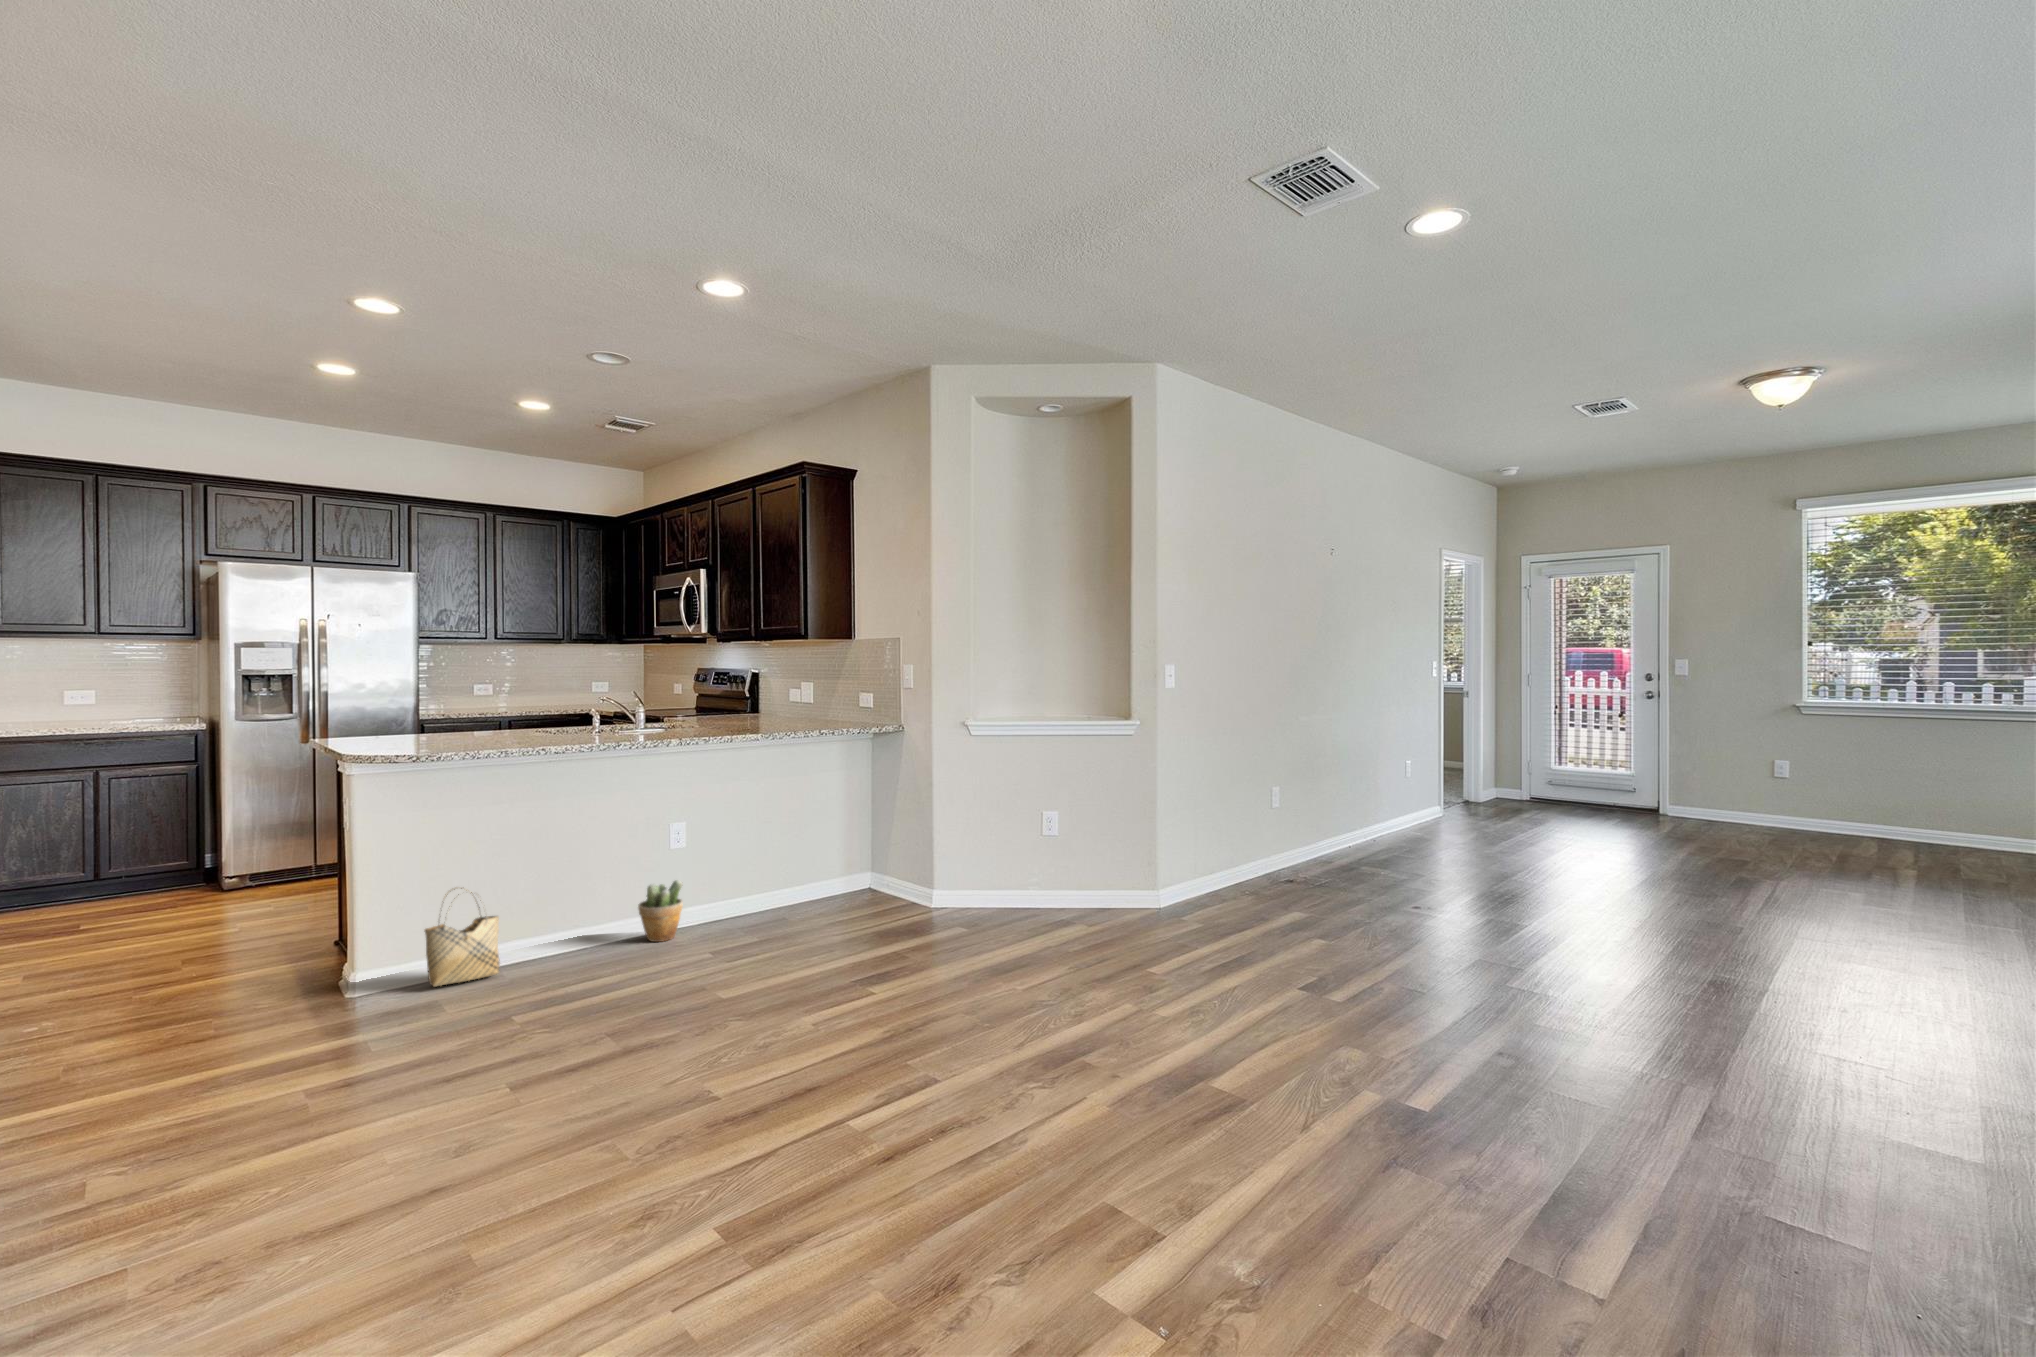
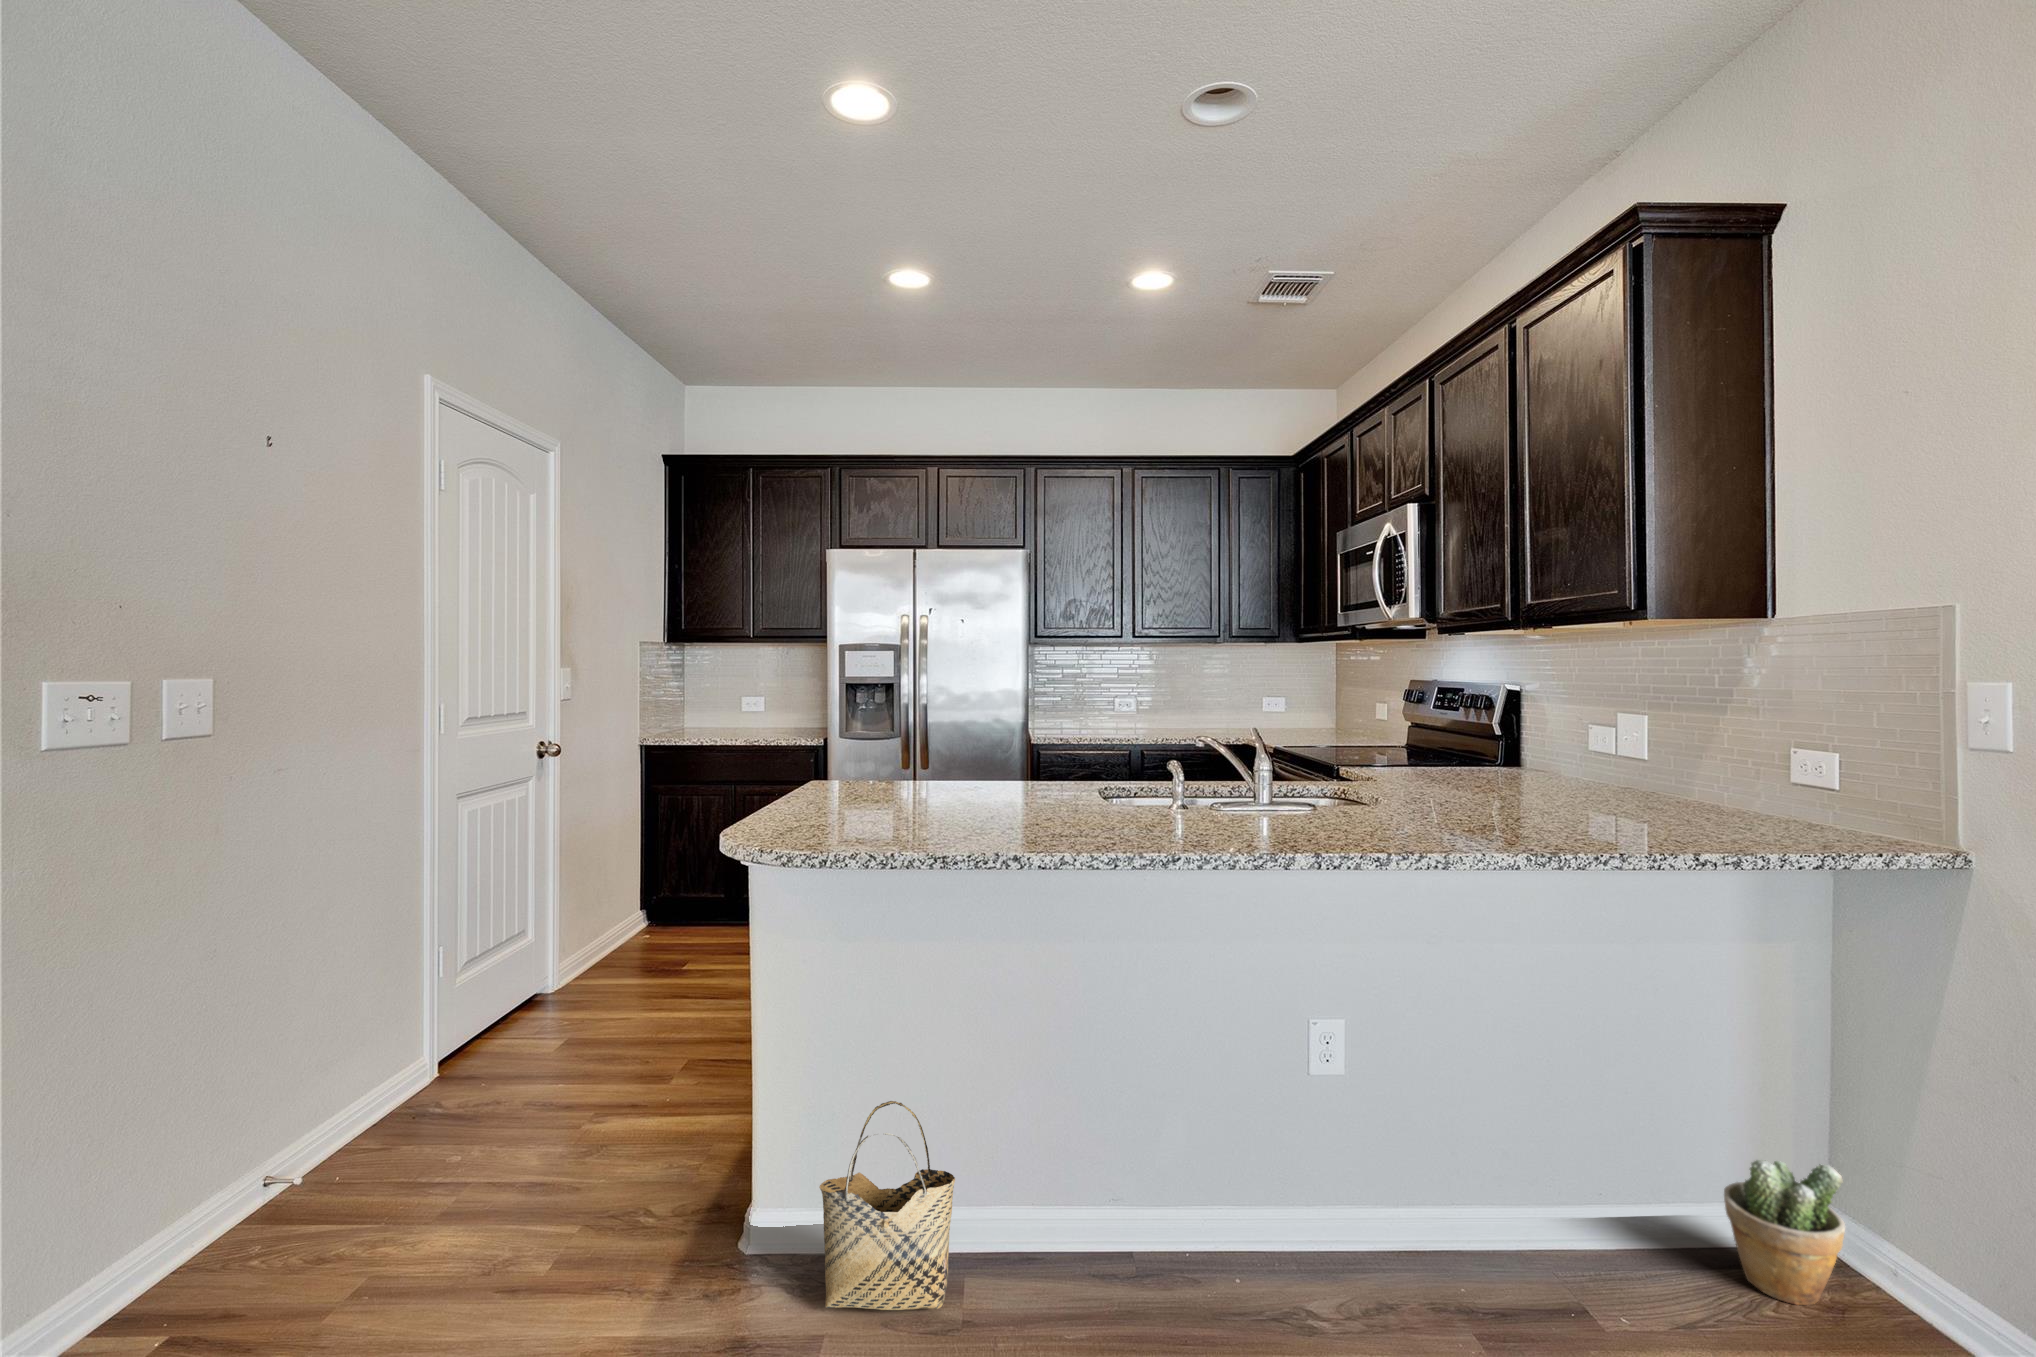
potted plant: present [638,880,683,942] -> present [1724,1160,1845,1305]

